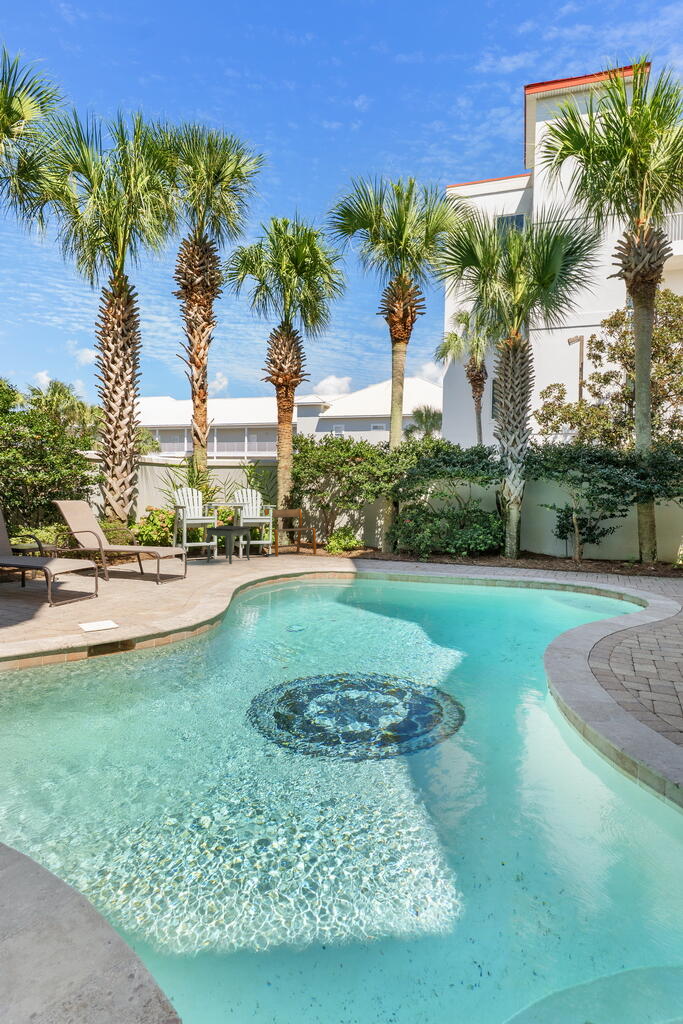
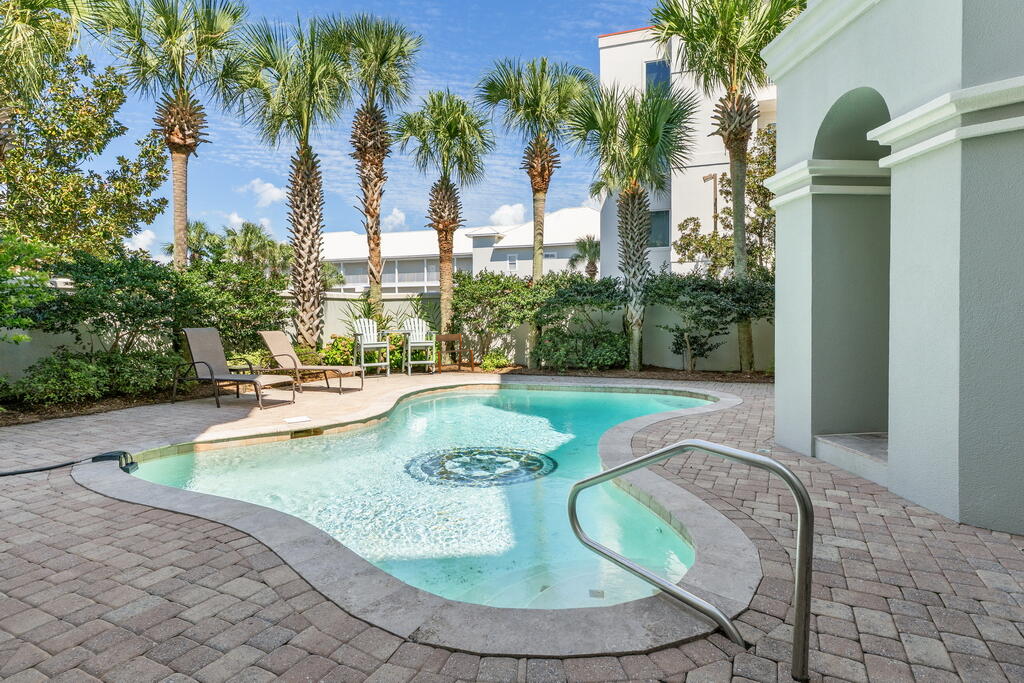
side table: present [206,526,251,564] -> none [380,349,417,380]

